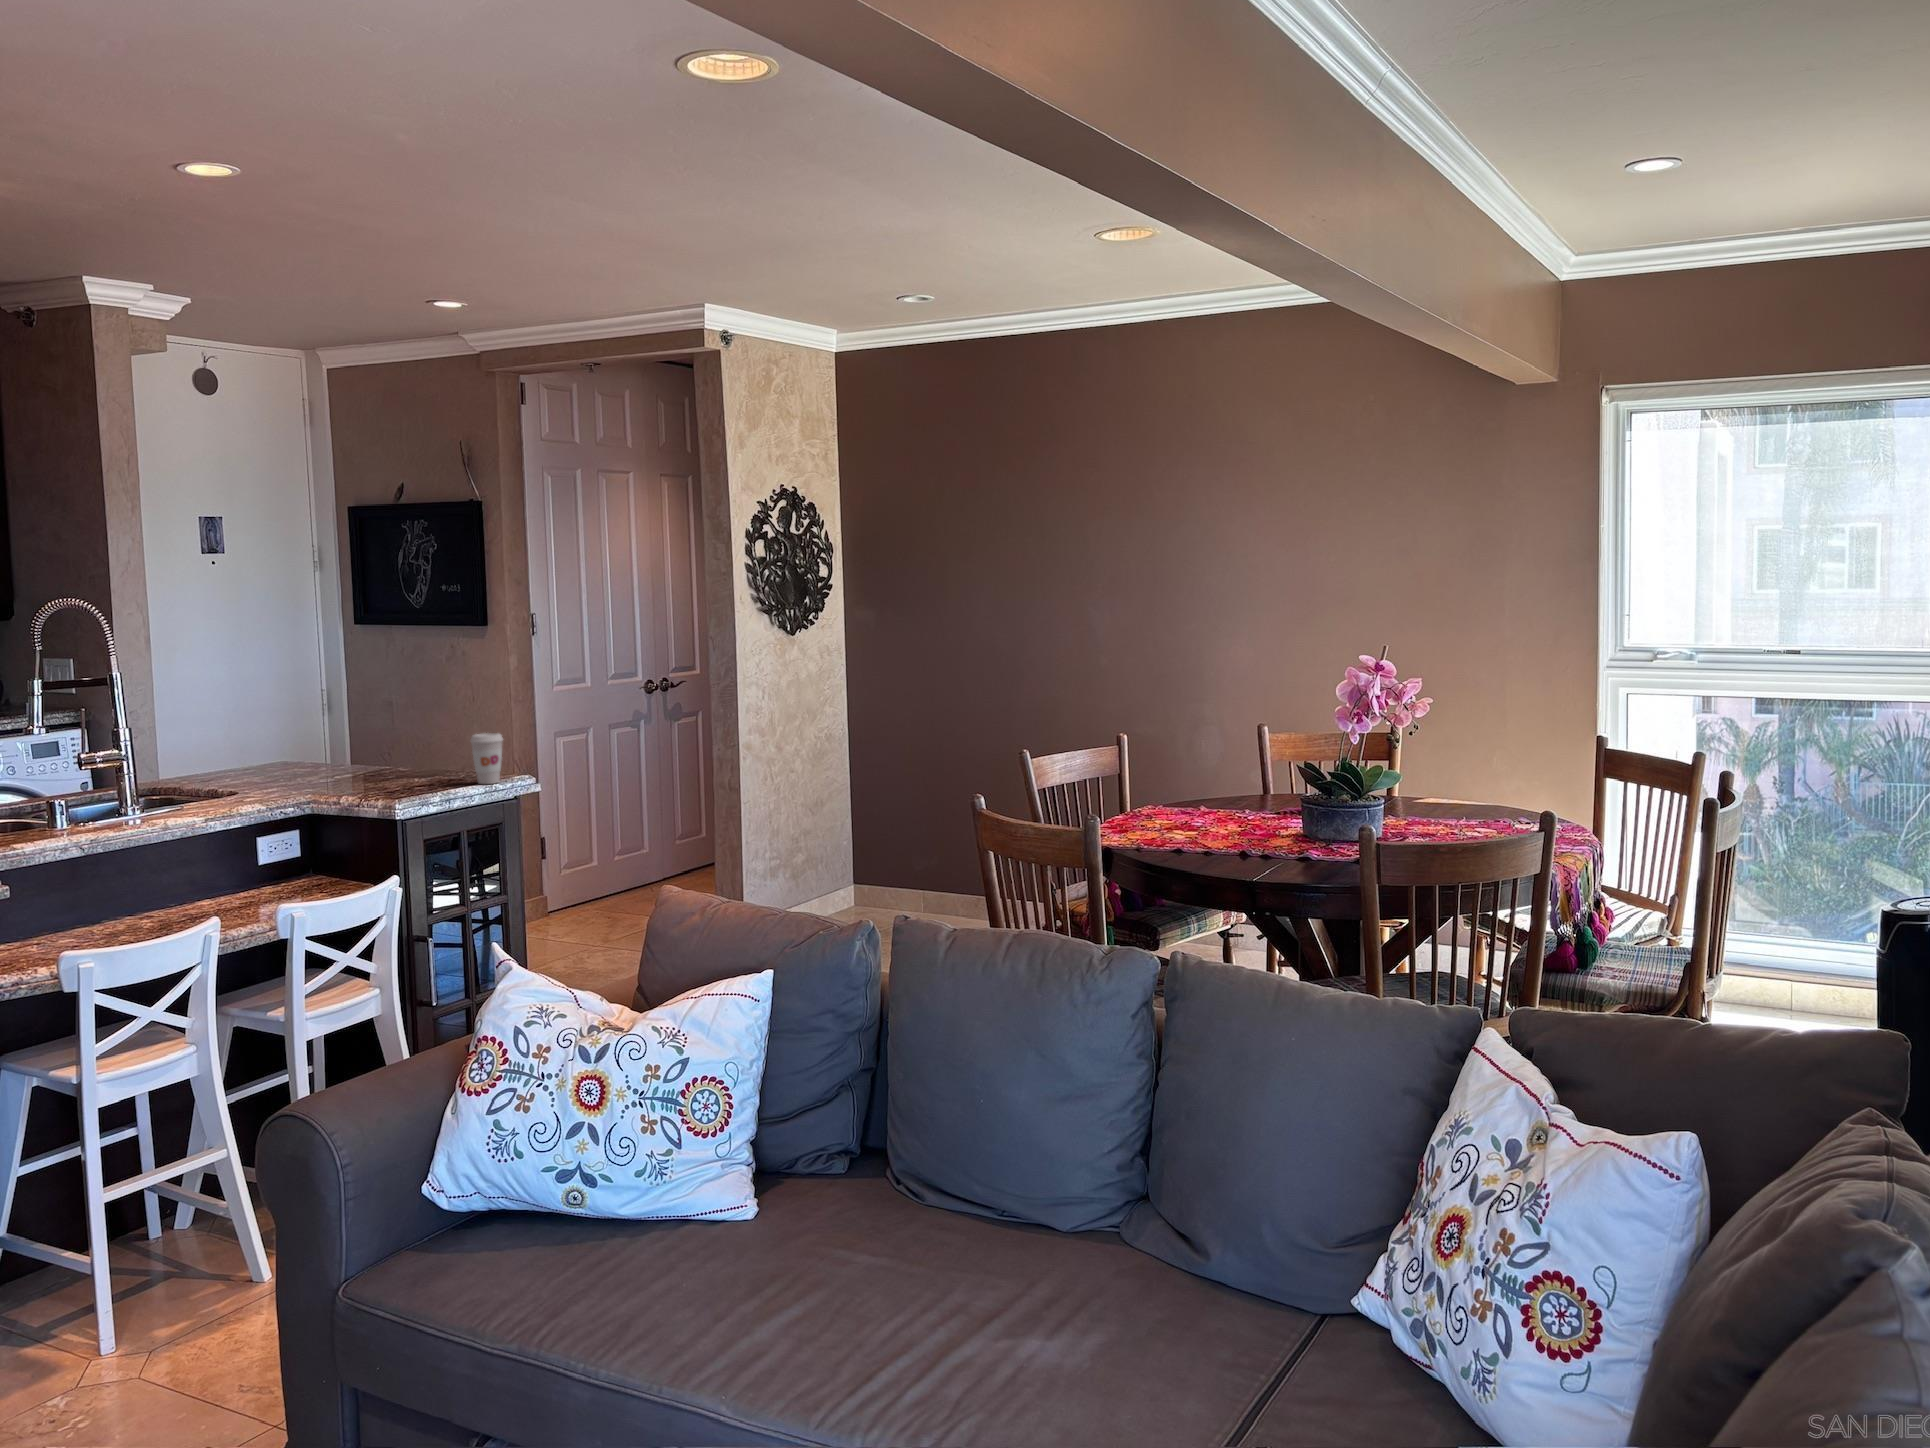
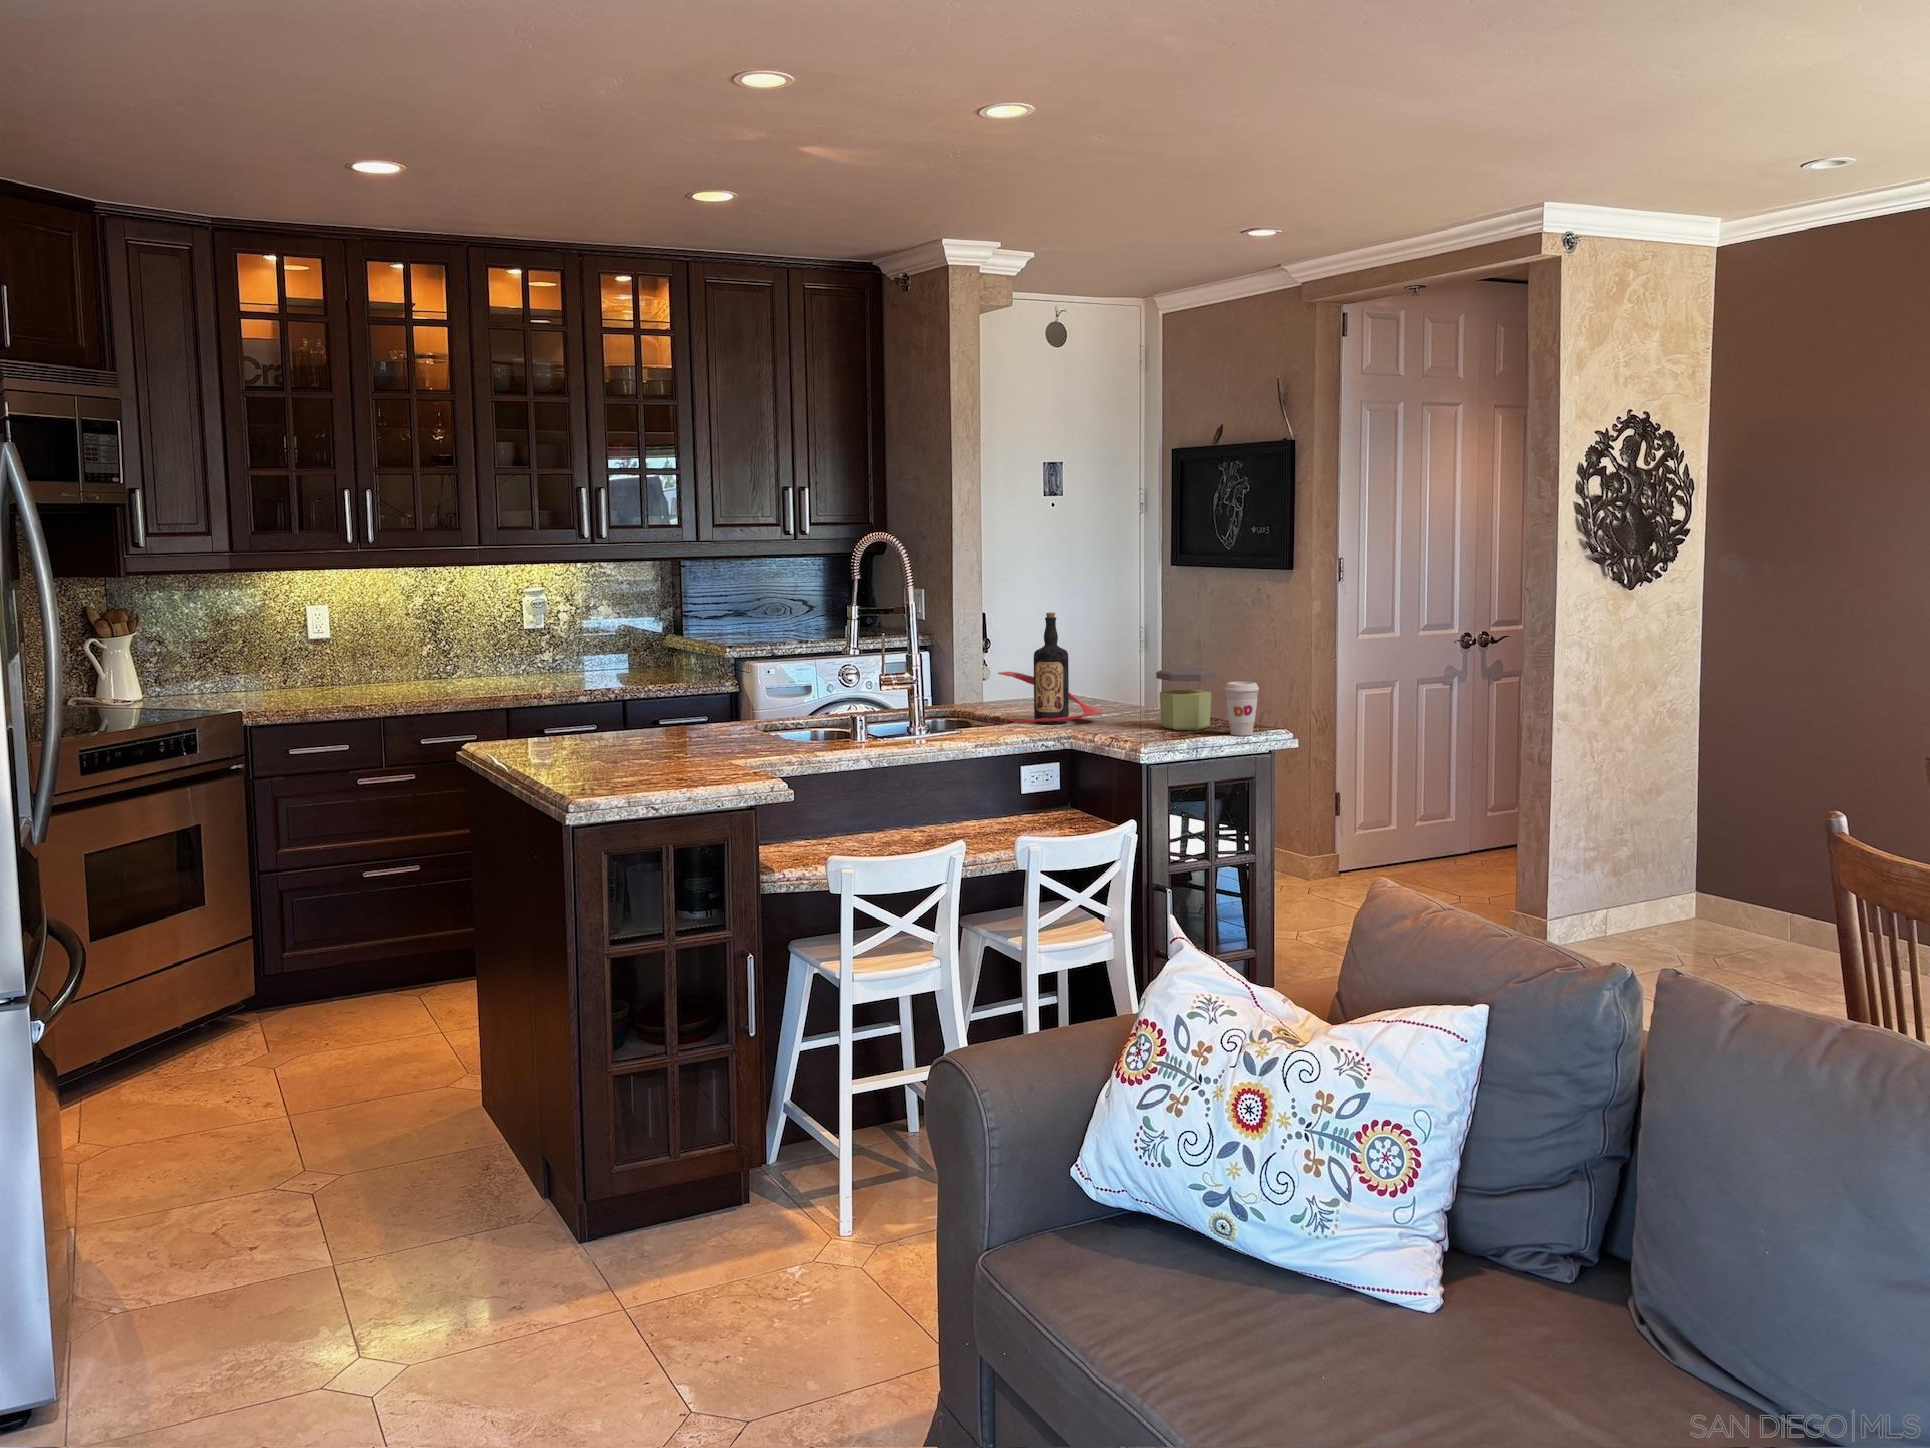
bottle: none [217,676,337,791] -> present [998,612,1102,724]
jar: none [396,724,456,785] -> present [1156,668,1215,730]

